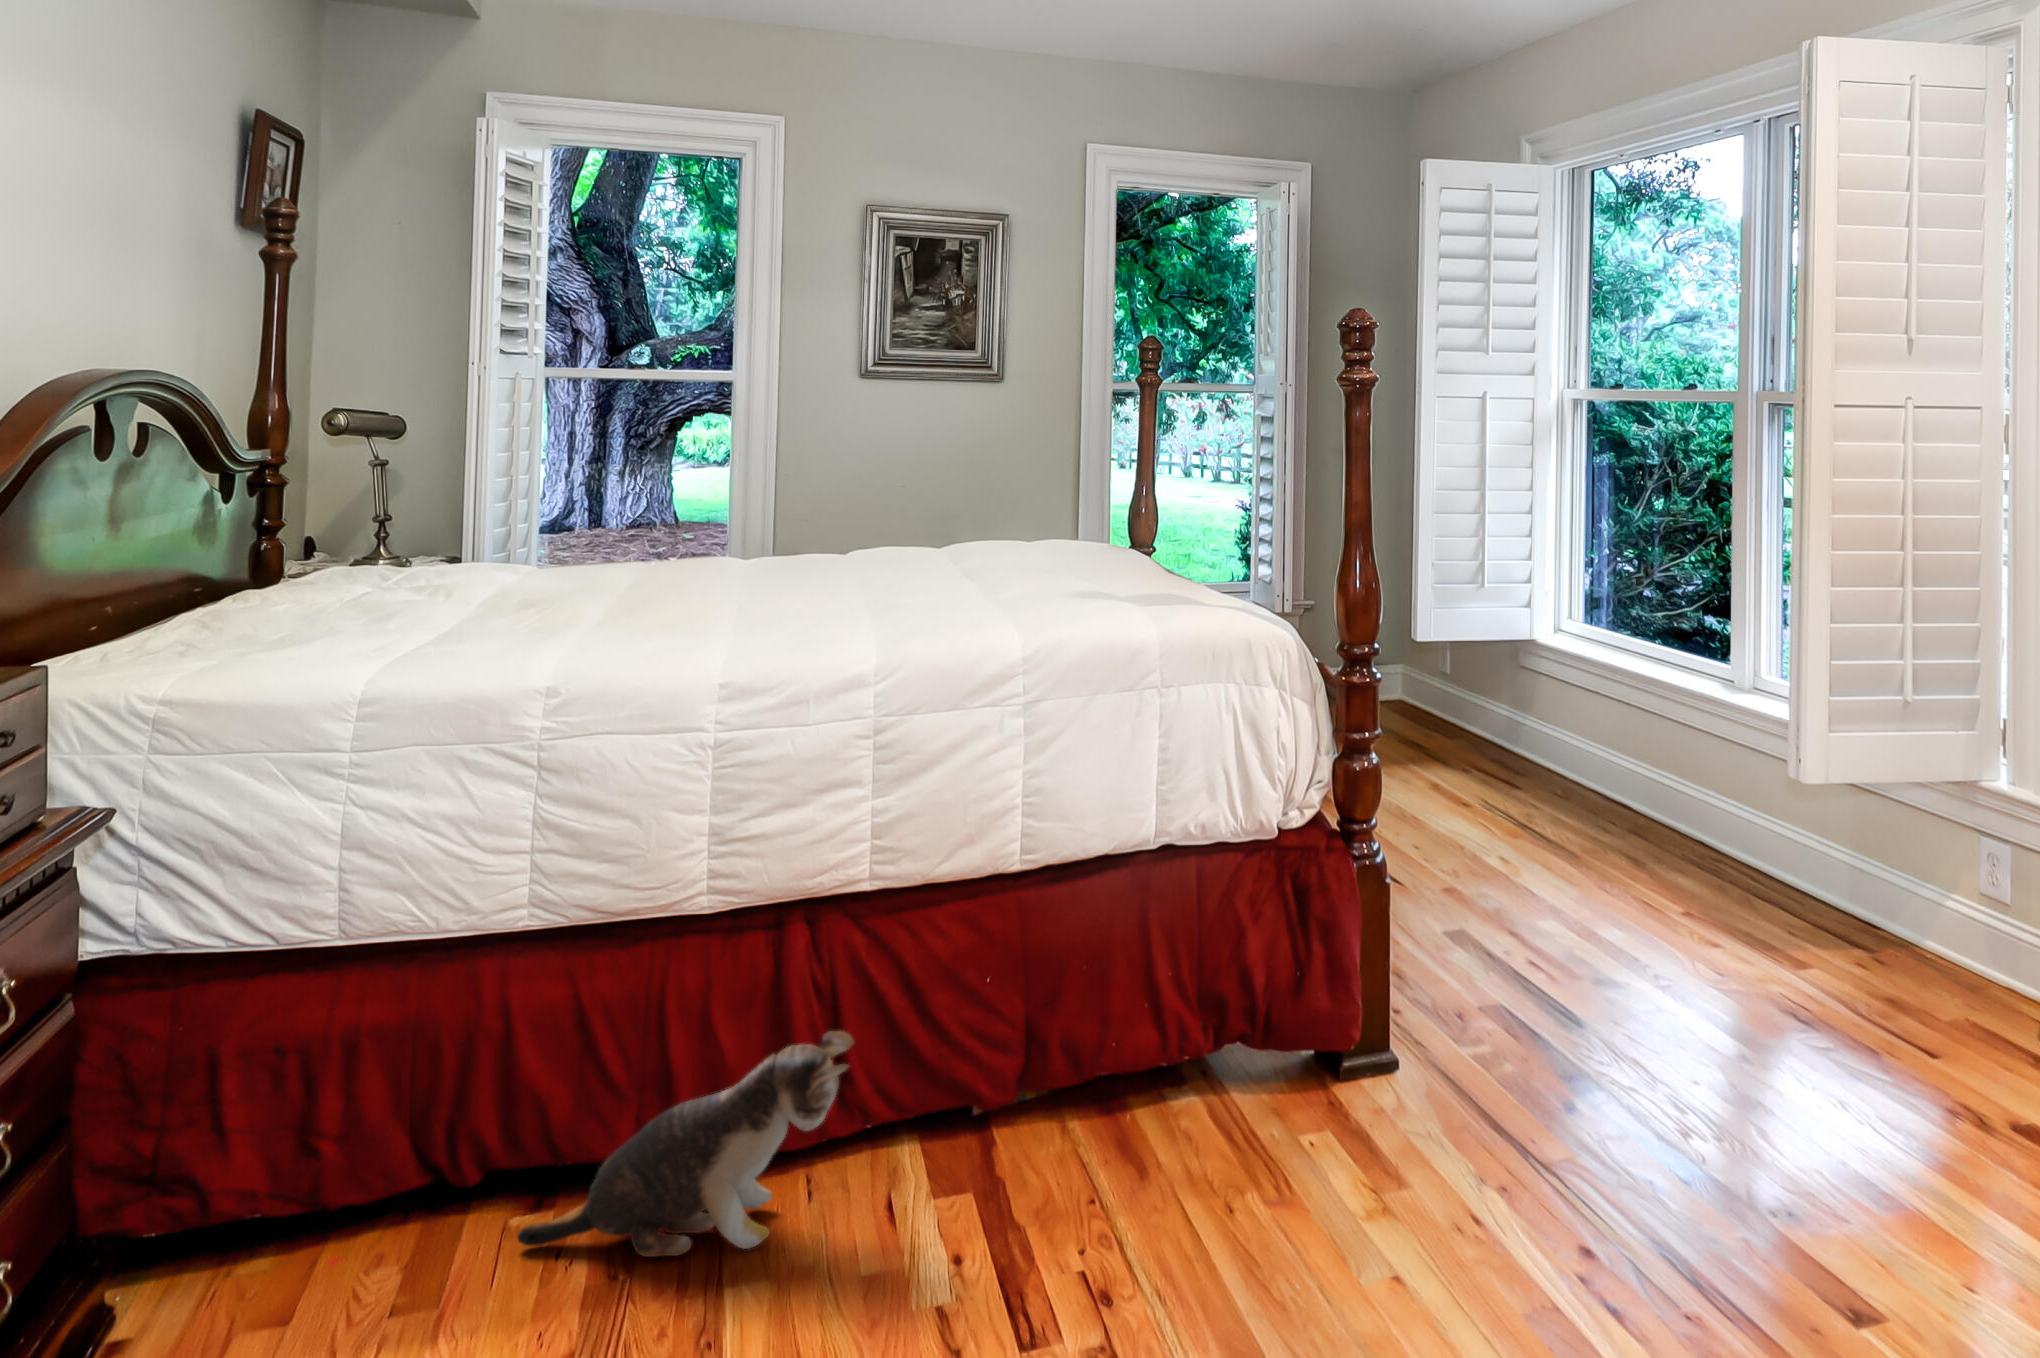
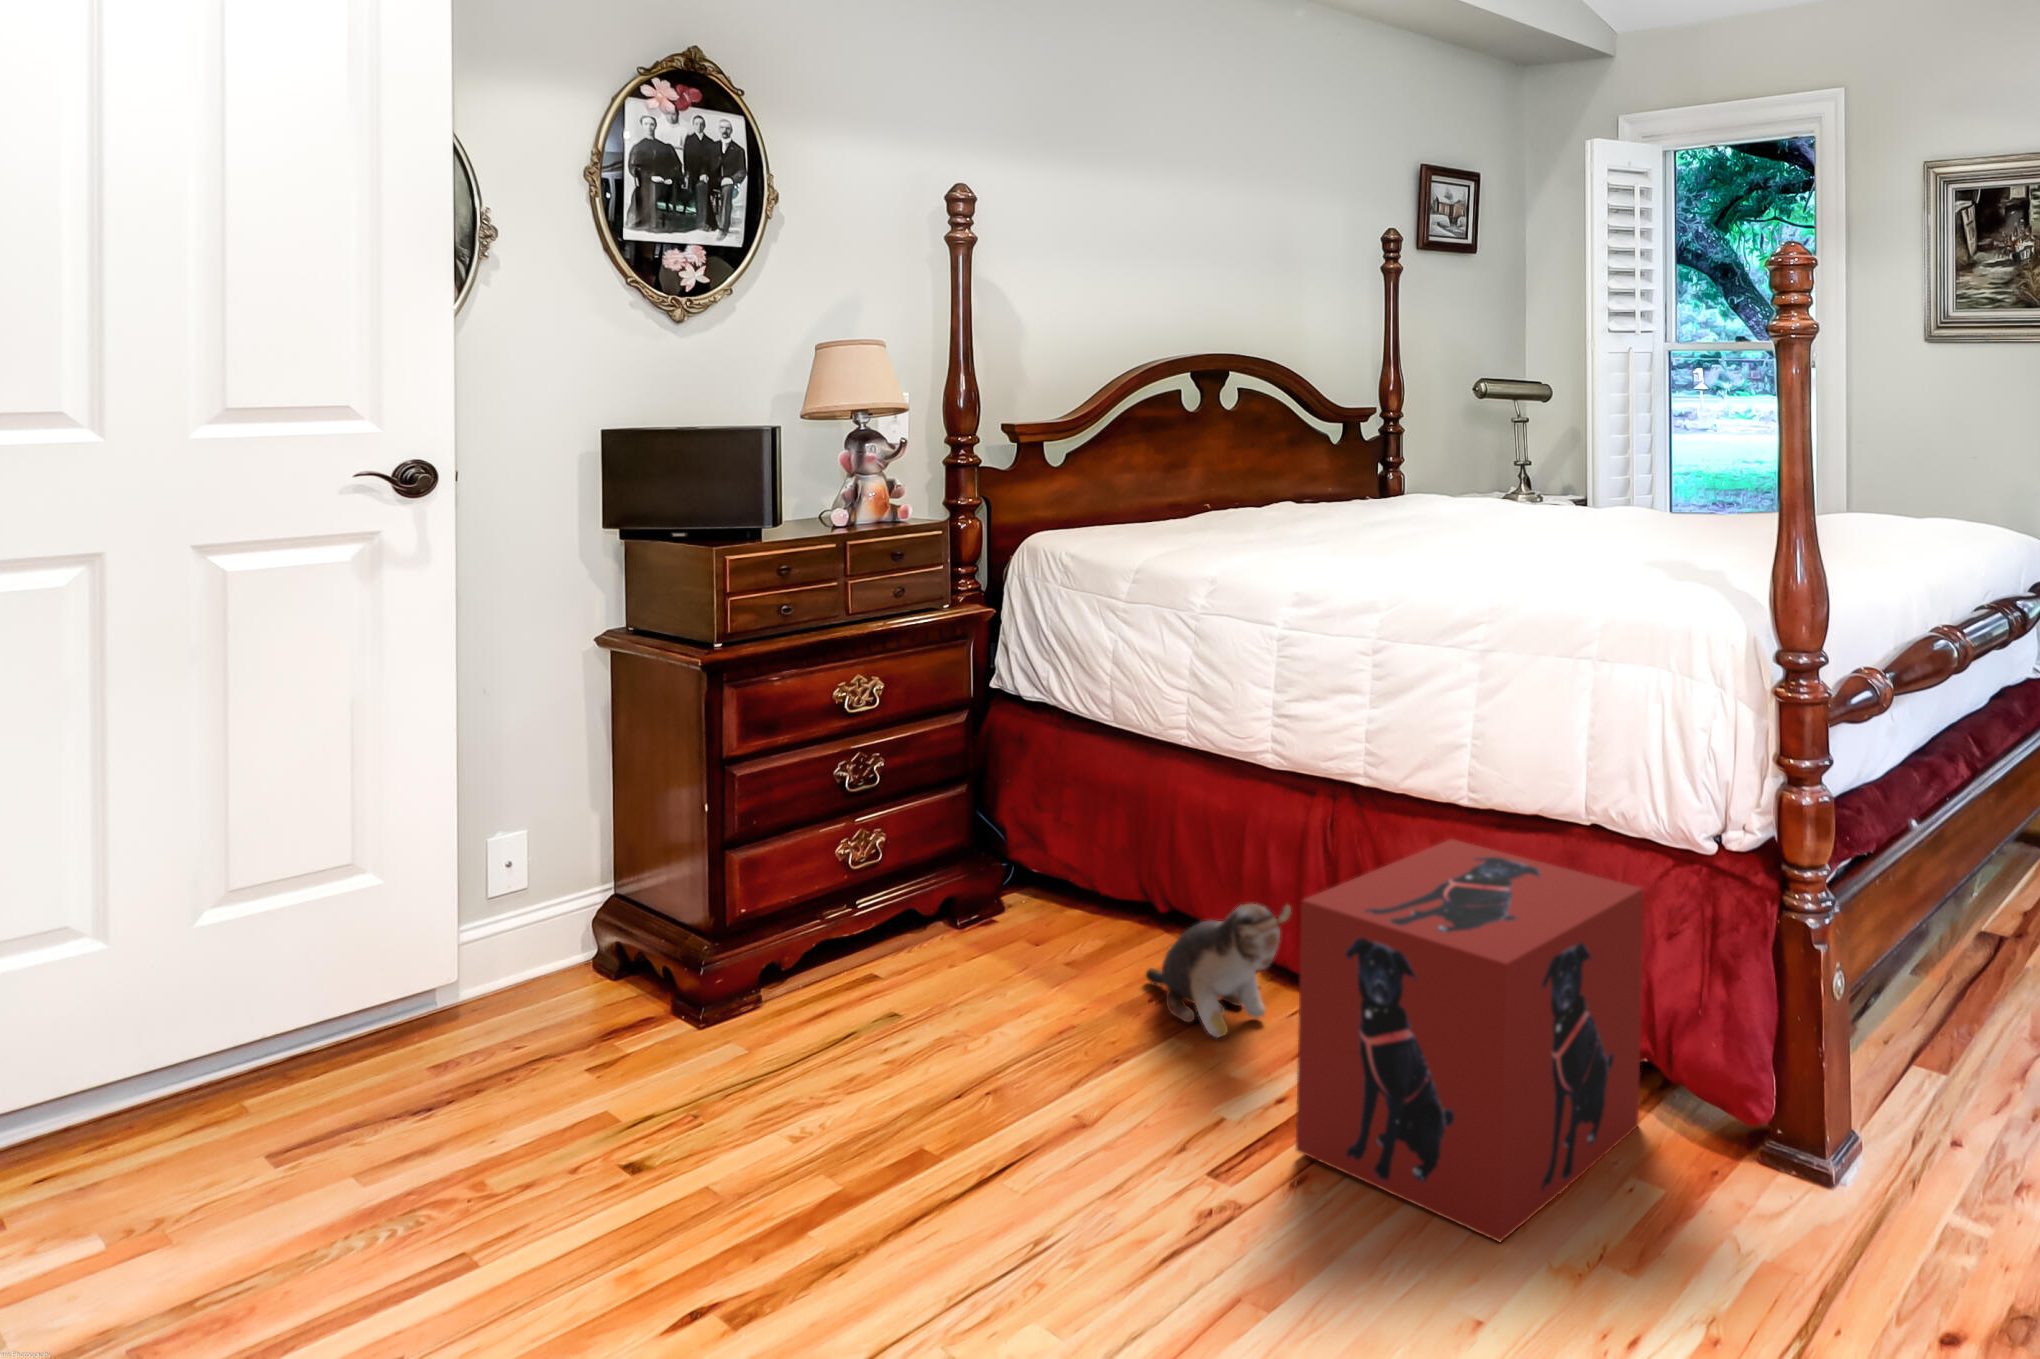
storage box: none [1015,868,1349,1279] -> present [1296,839,1643,1242]

